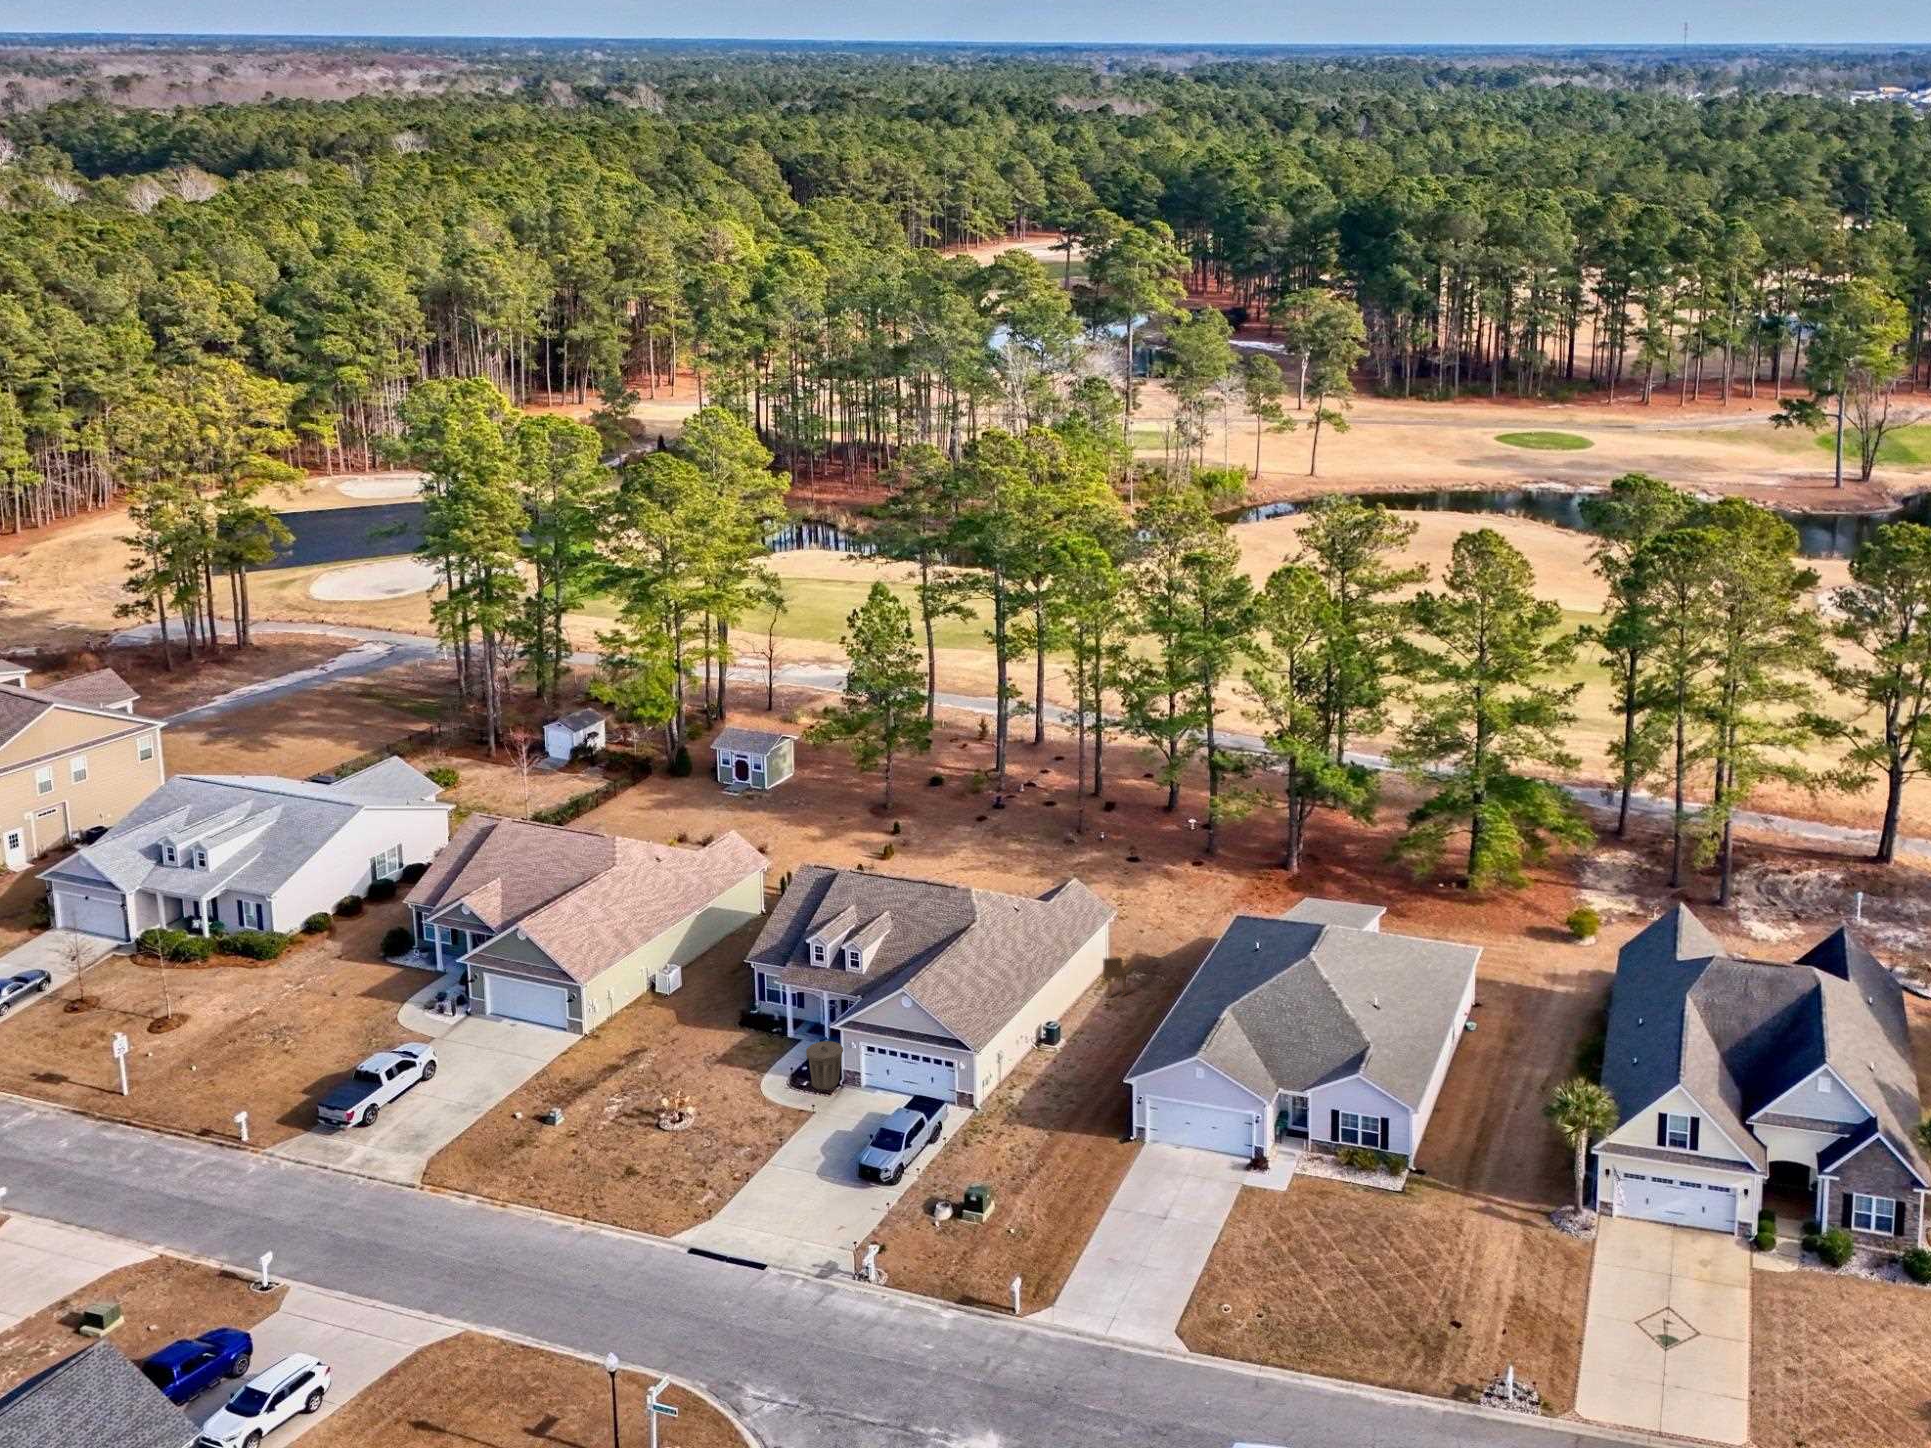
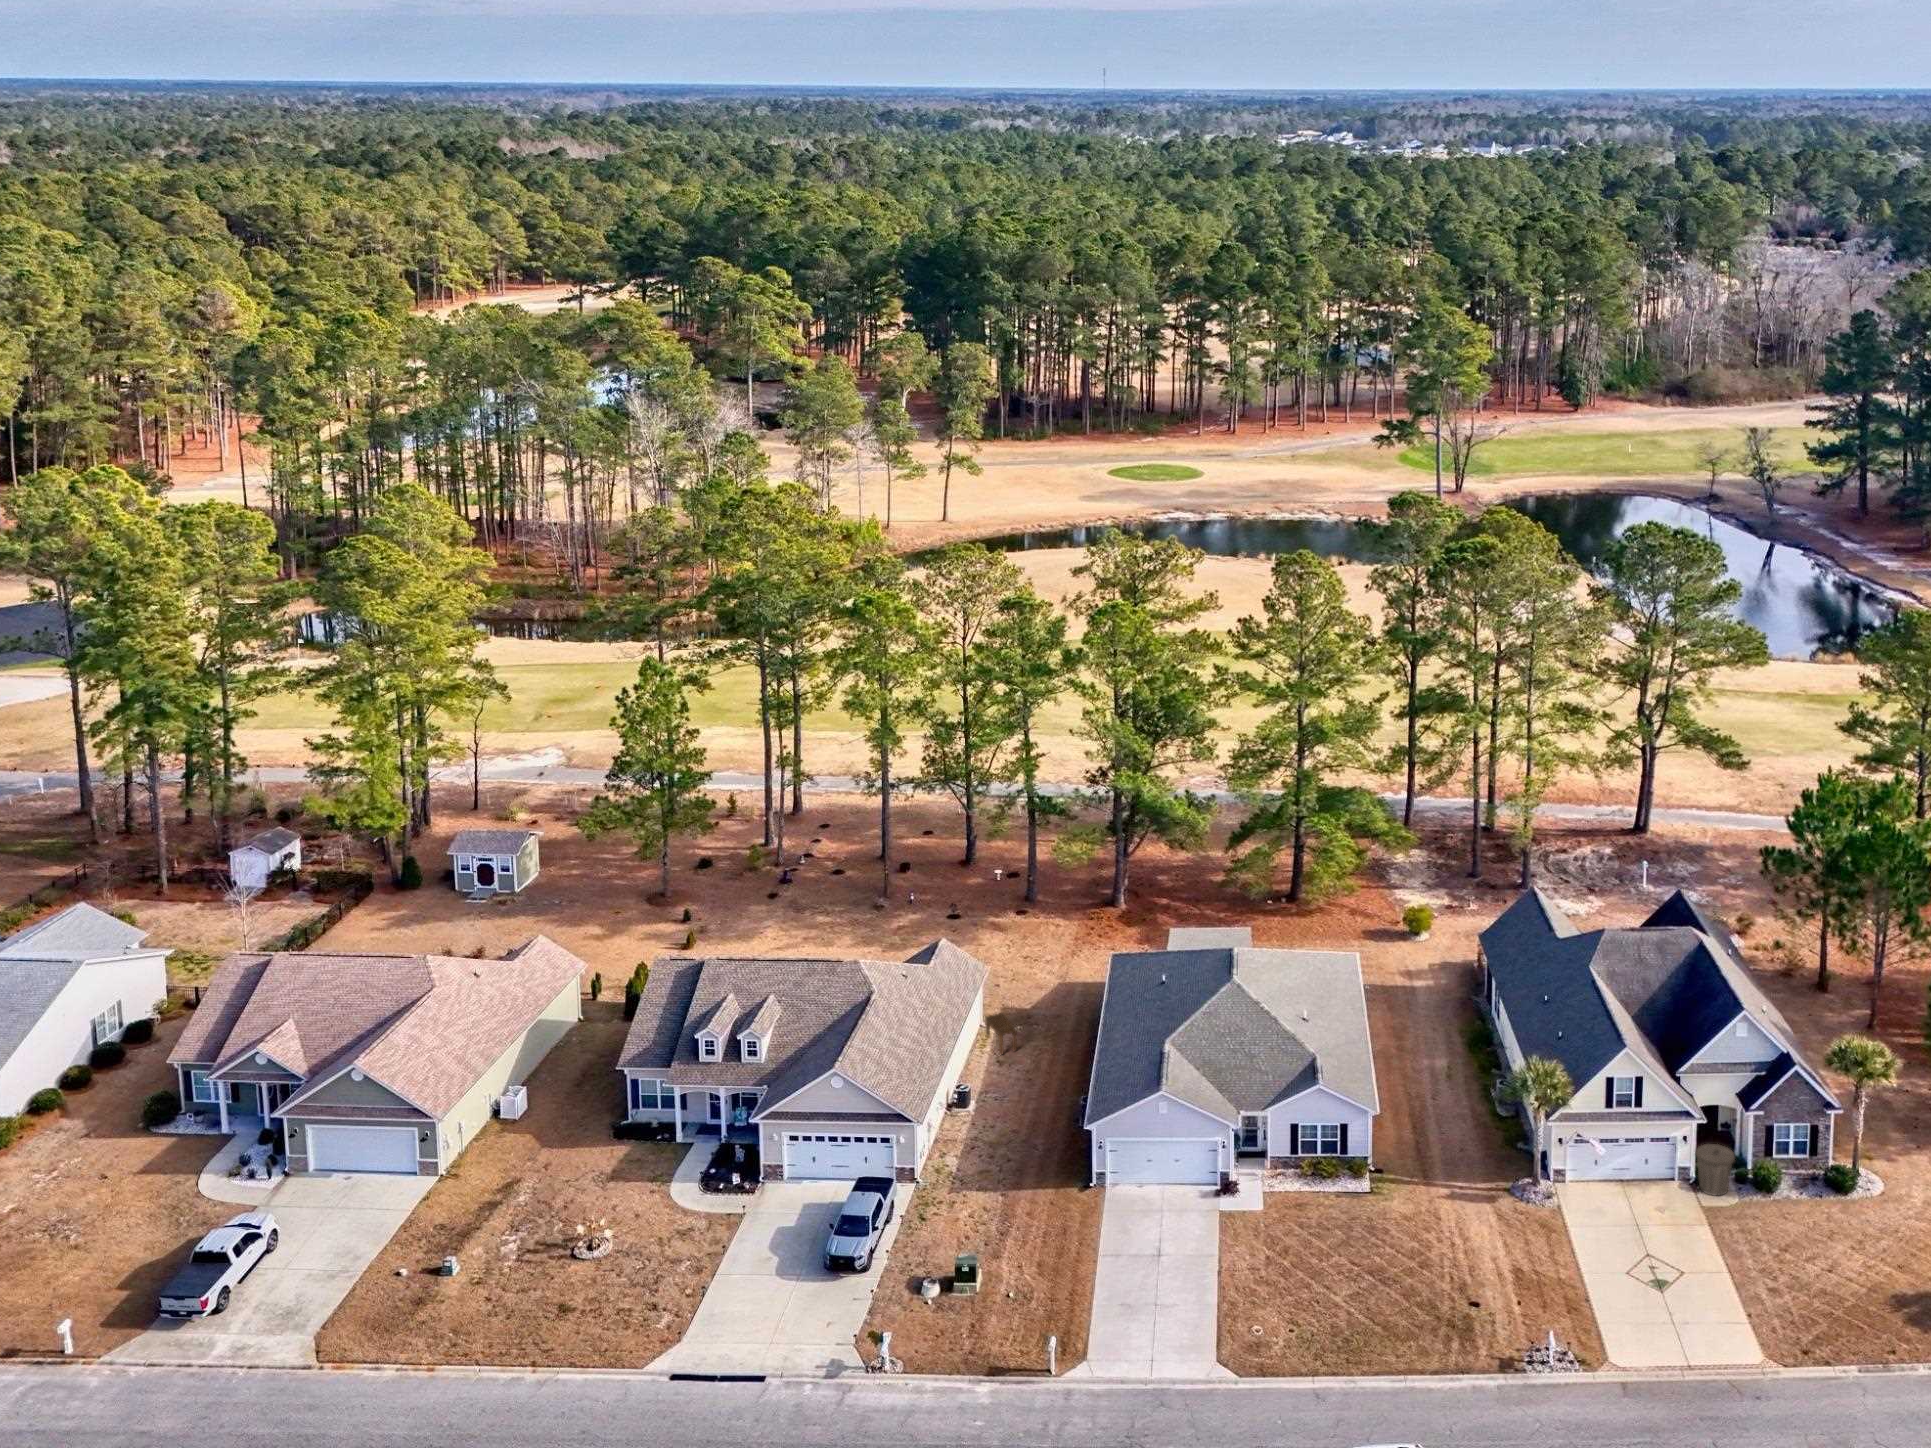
trash can: present [806,1041,843,1090] -> present [1696,1144,1735,1196]

